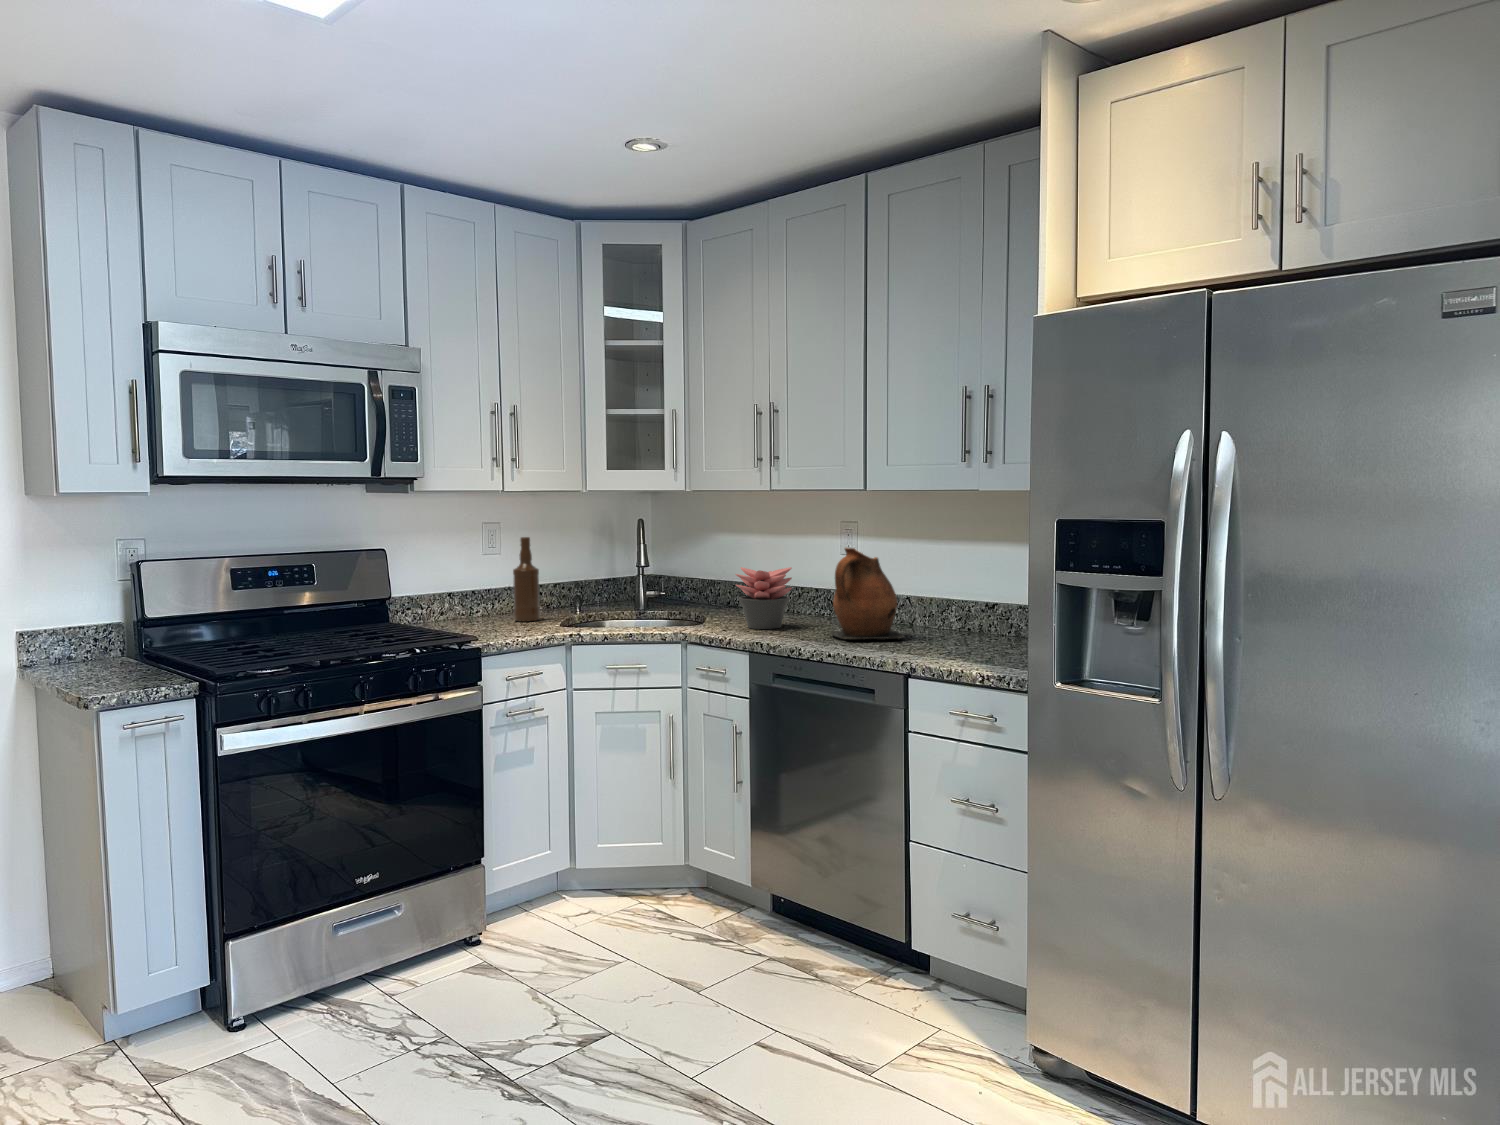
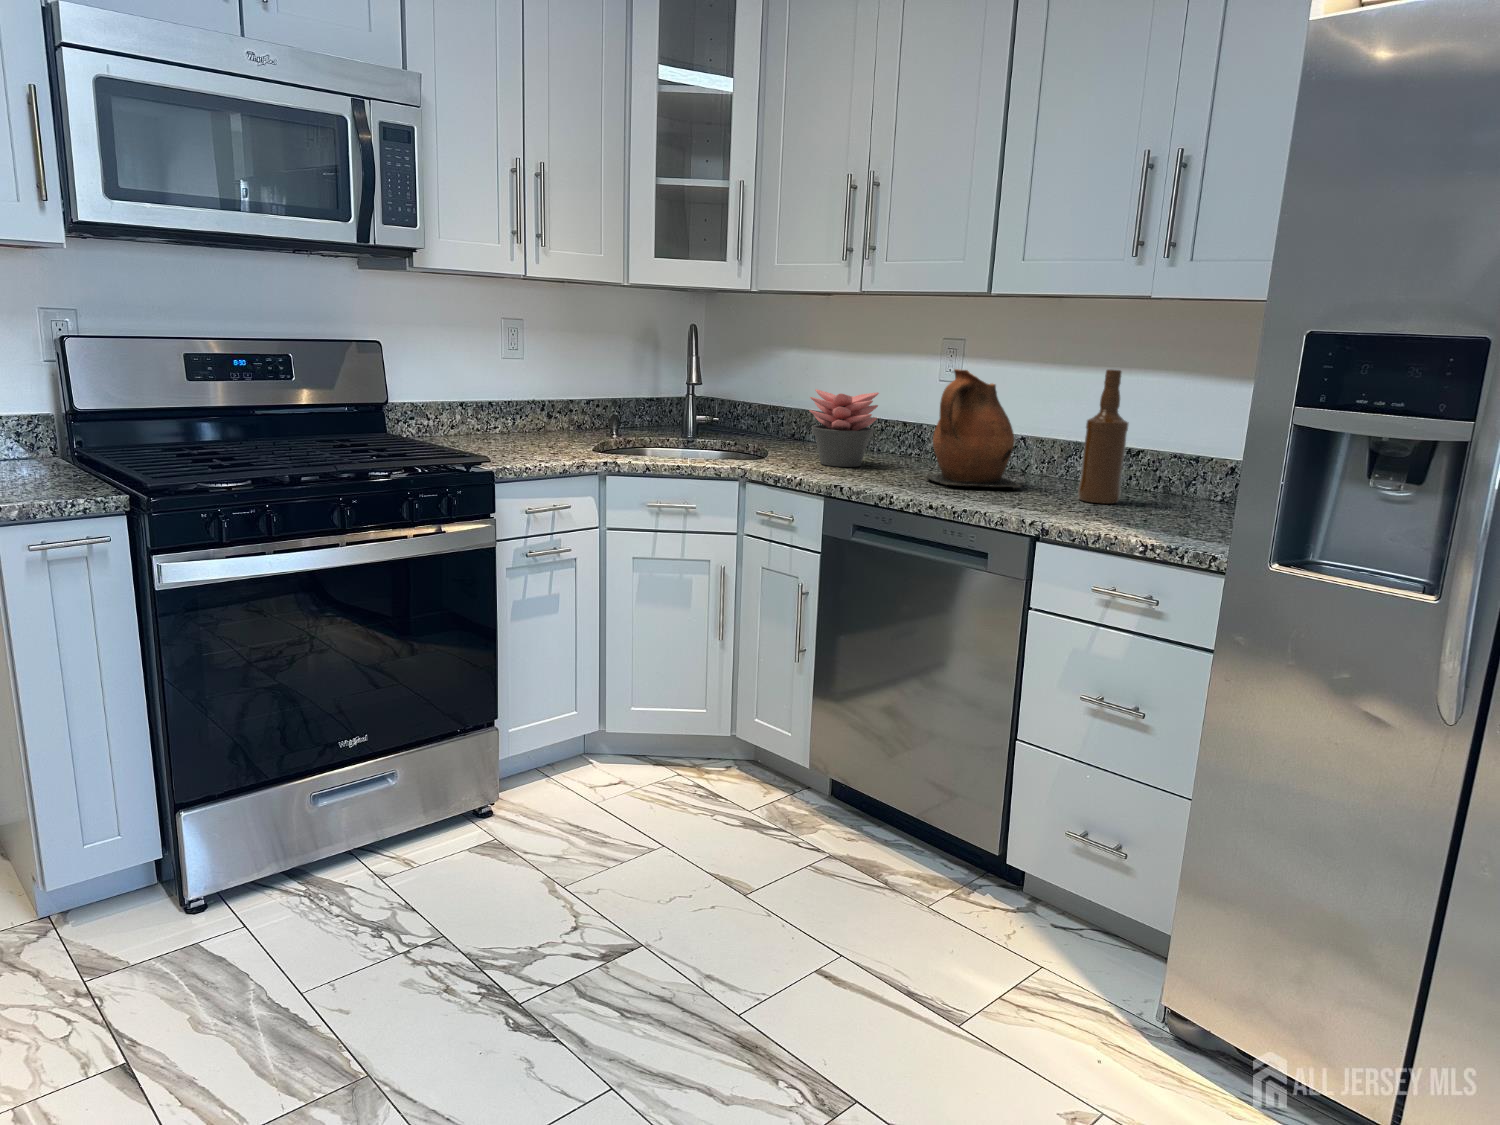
bottle: present [513,537,540,621] -> present [1078,369,1129,504]

